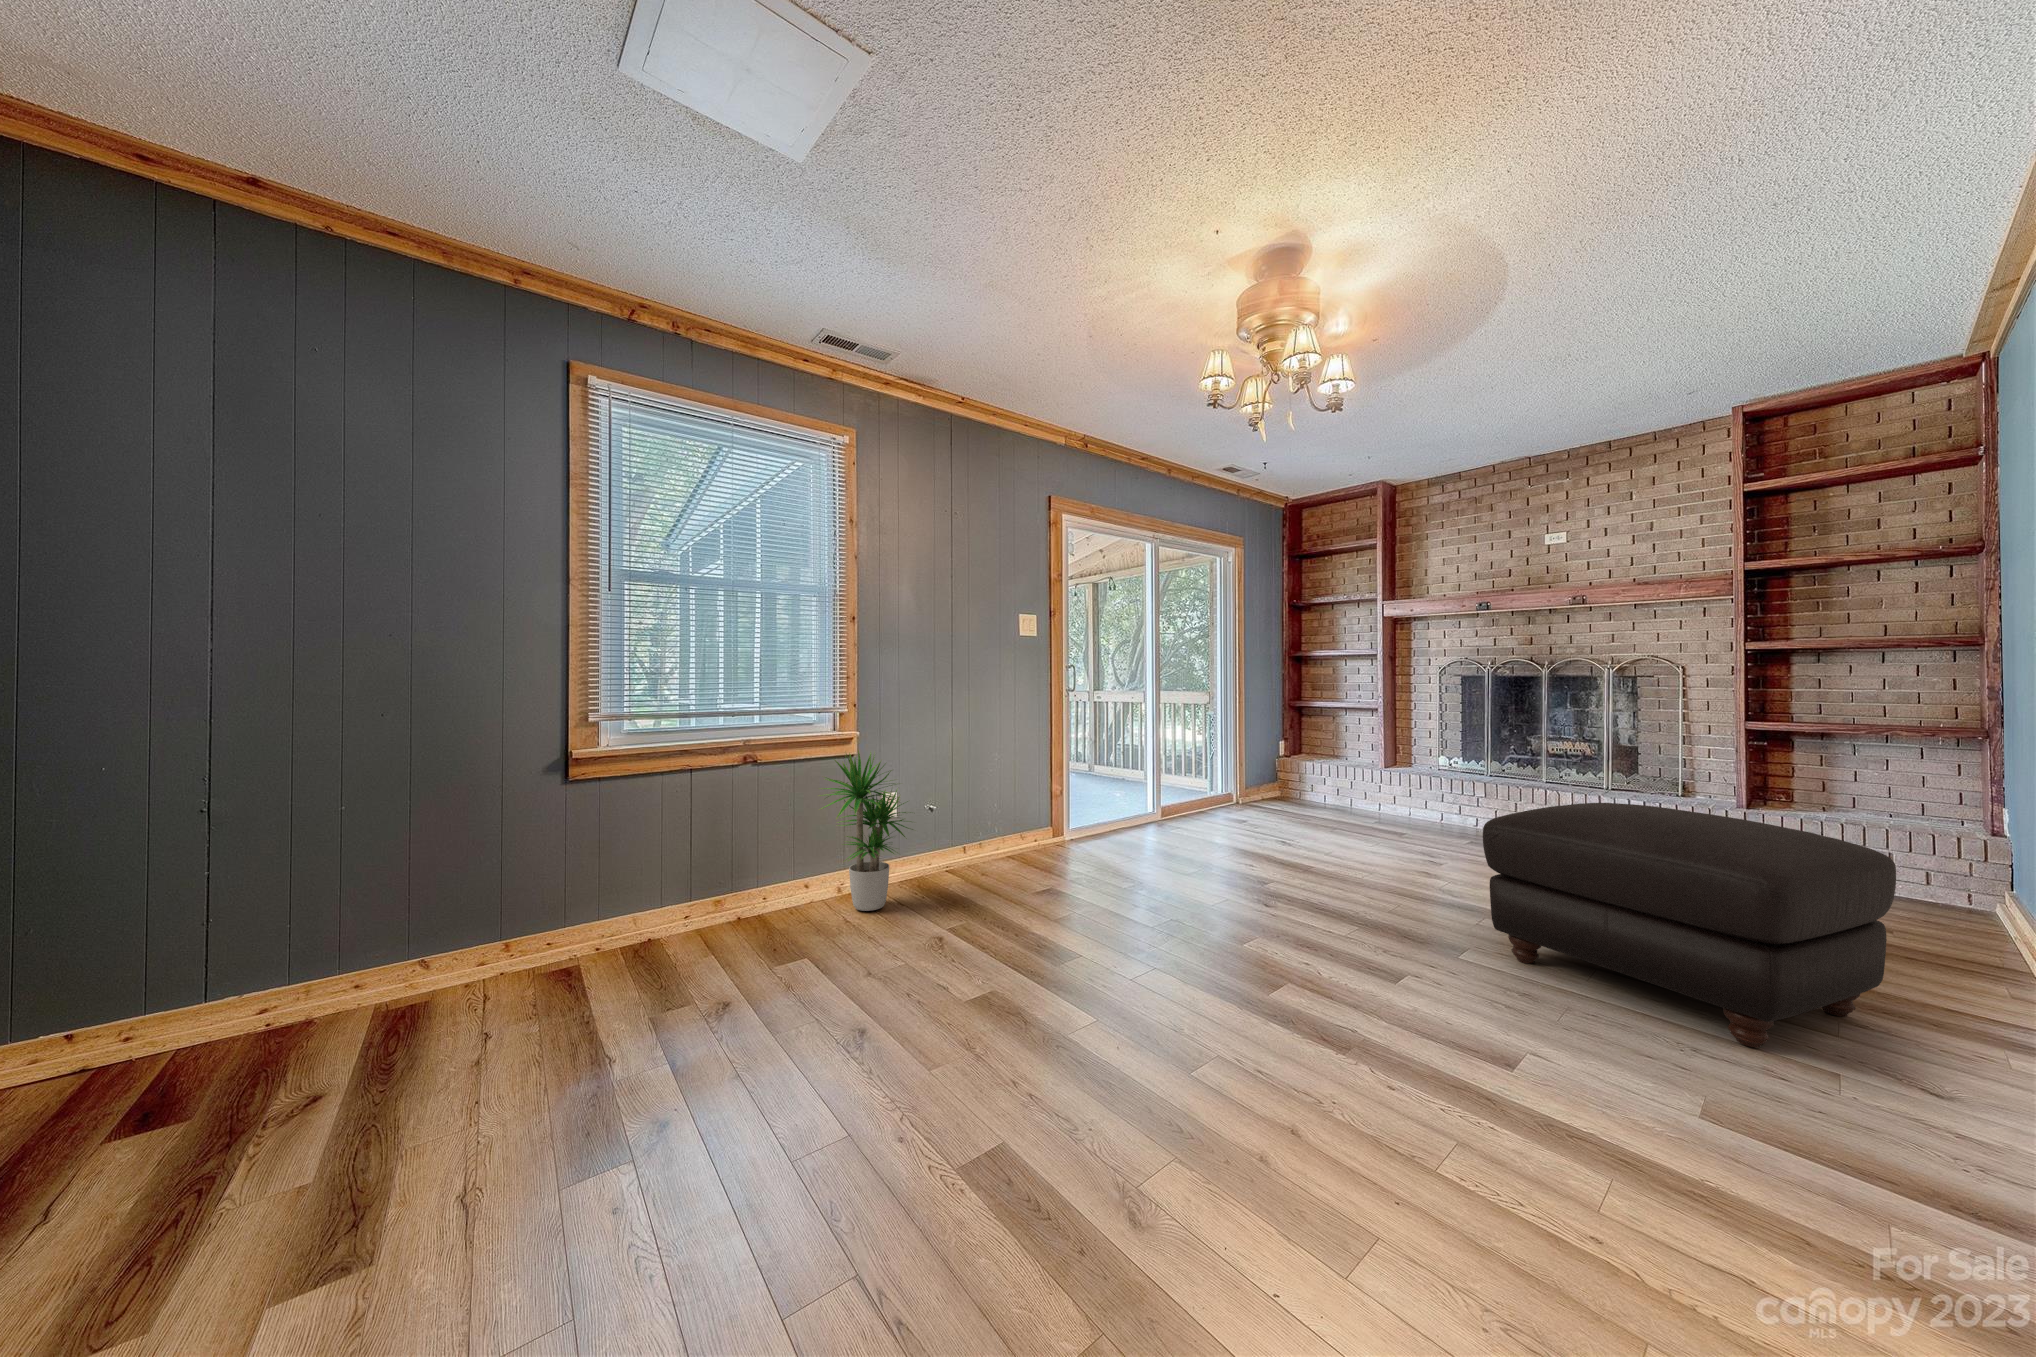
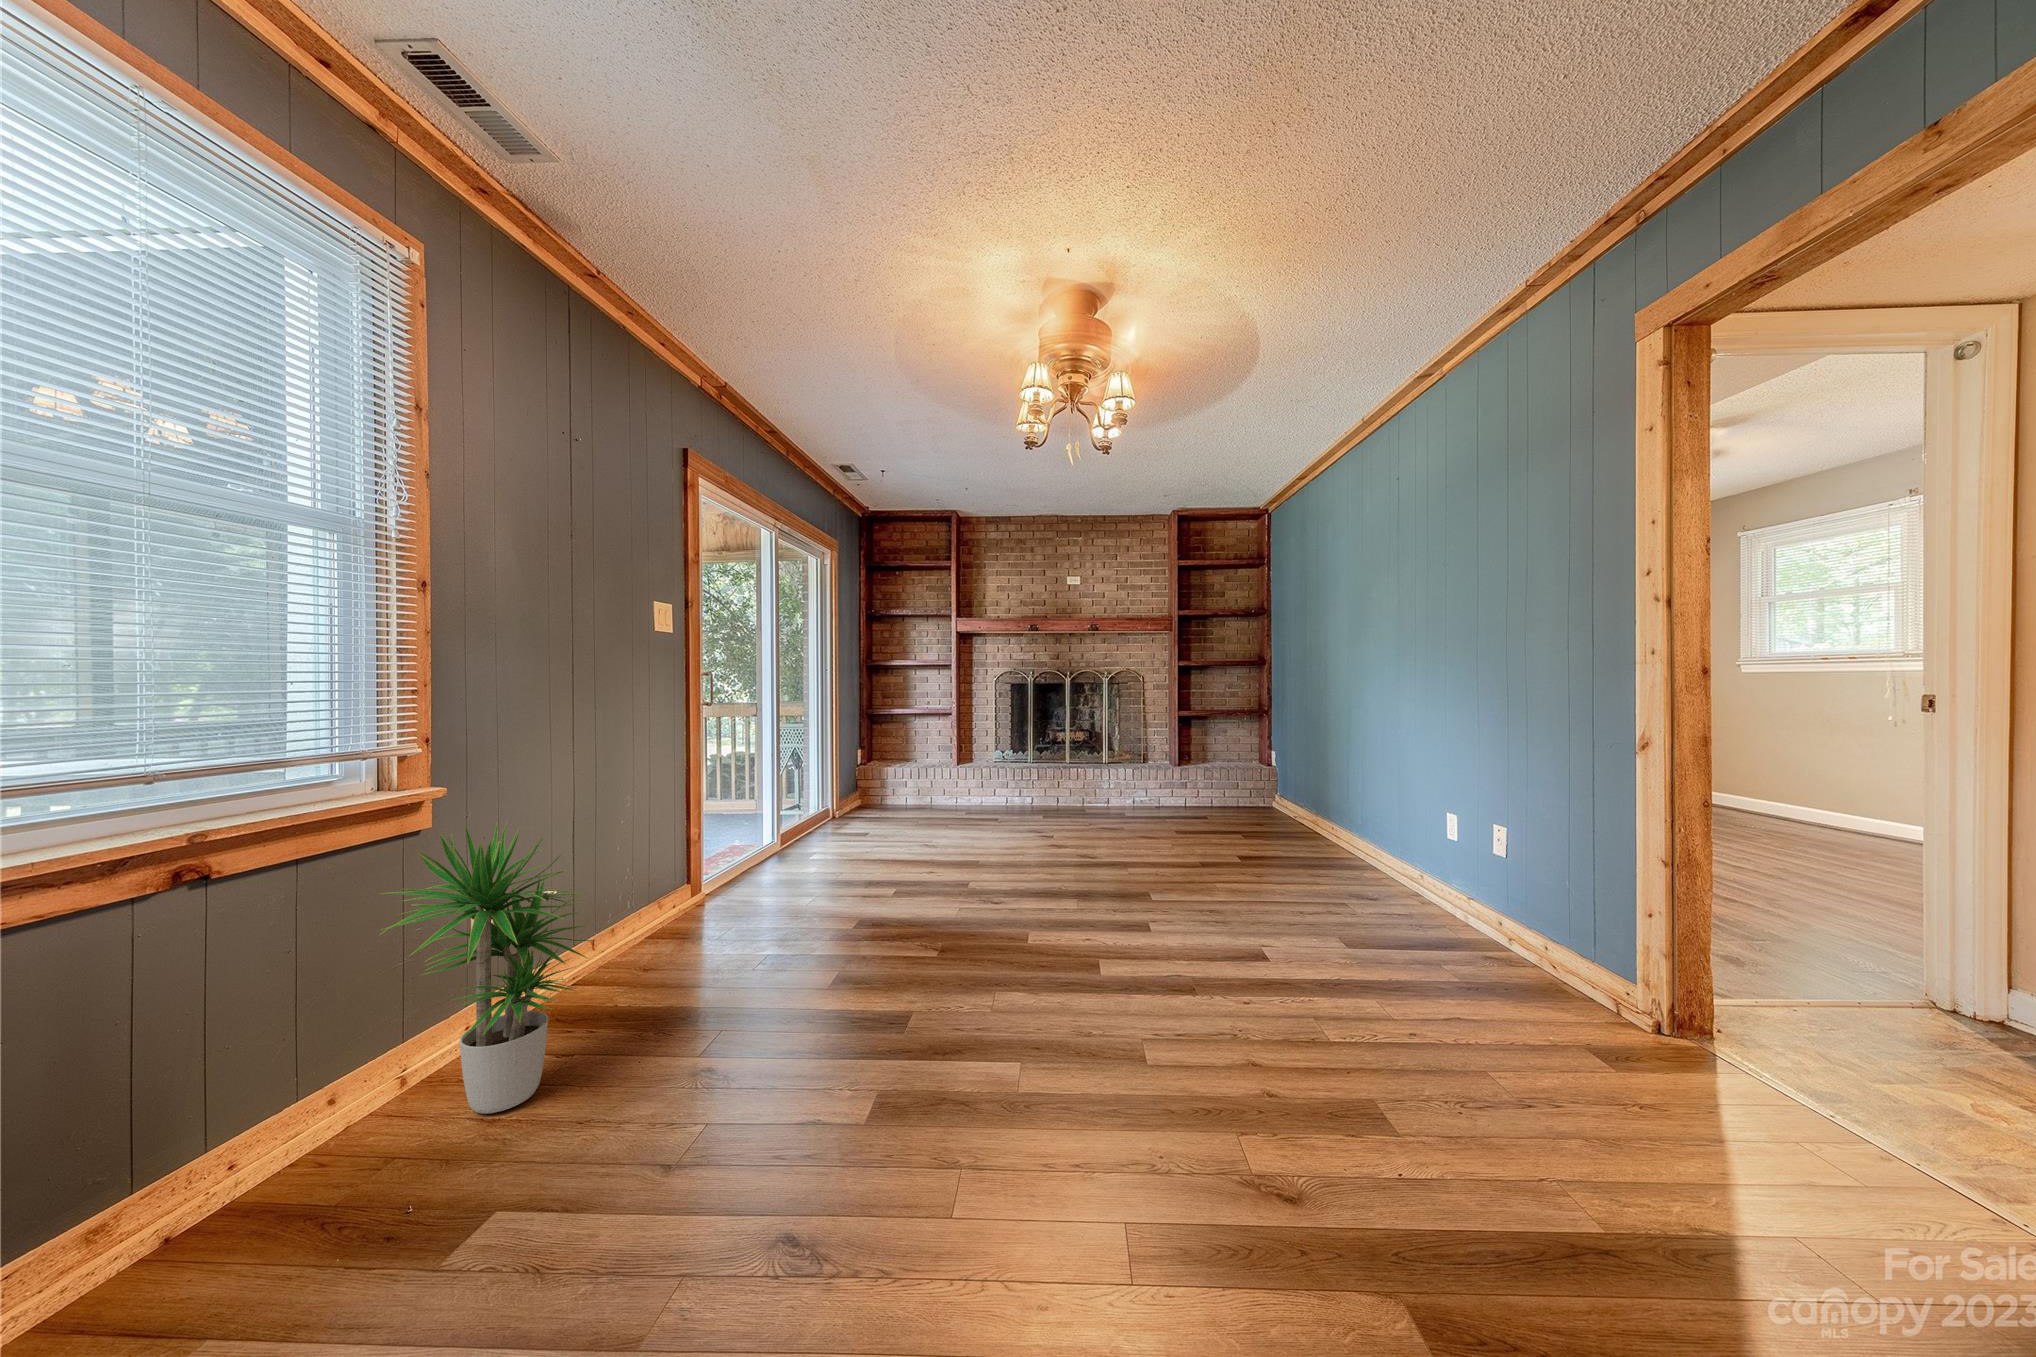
ottoman: present [1483,803,1896,1048] -> none [1162,775,1348,920]

